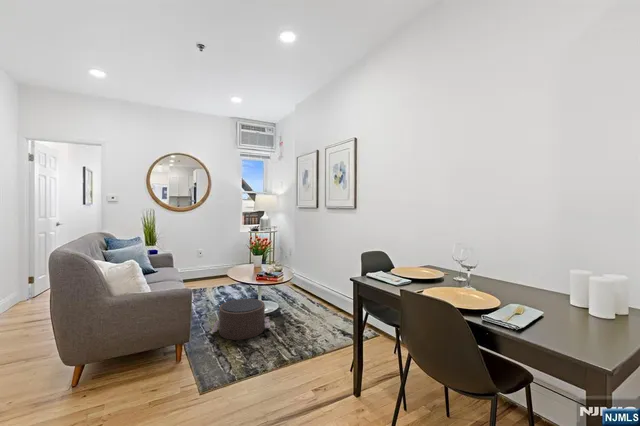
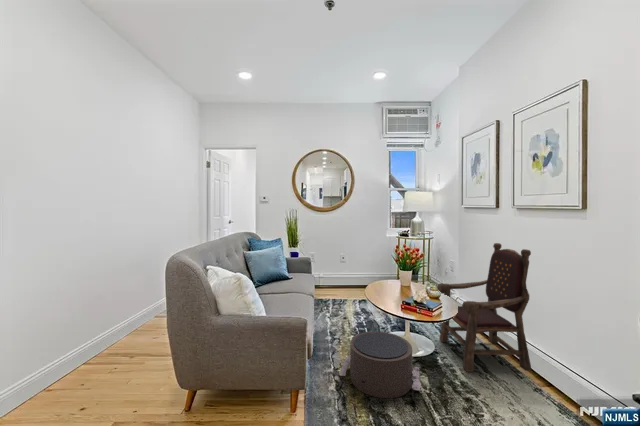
armchair: none [280,231,335,315] -> present [437,243,532,372]

